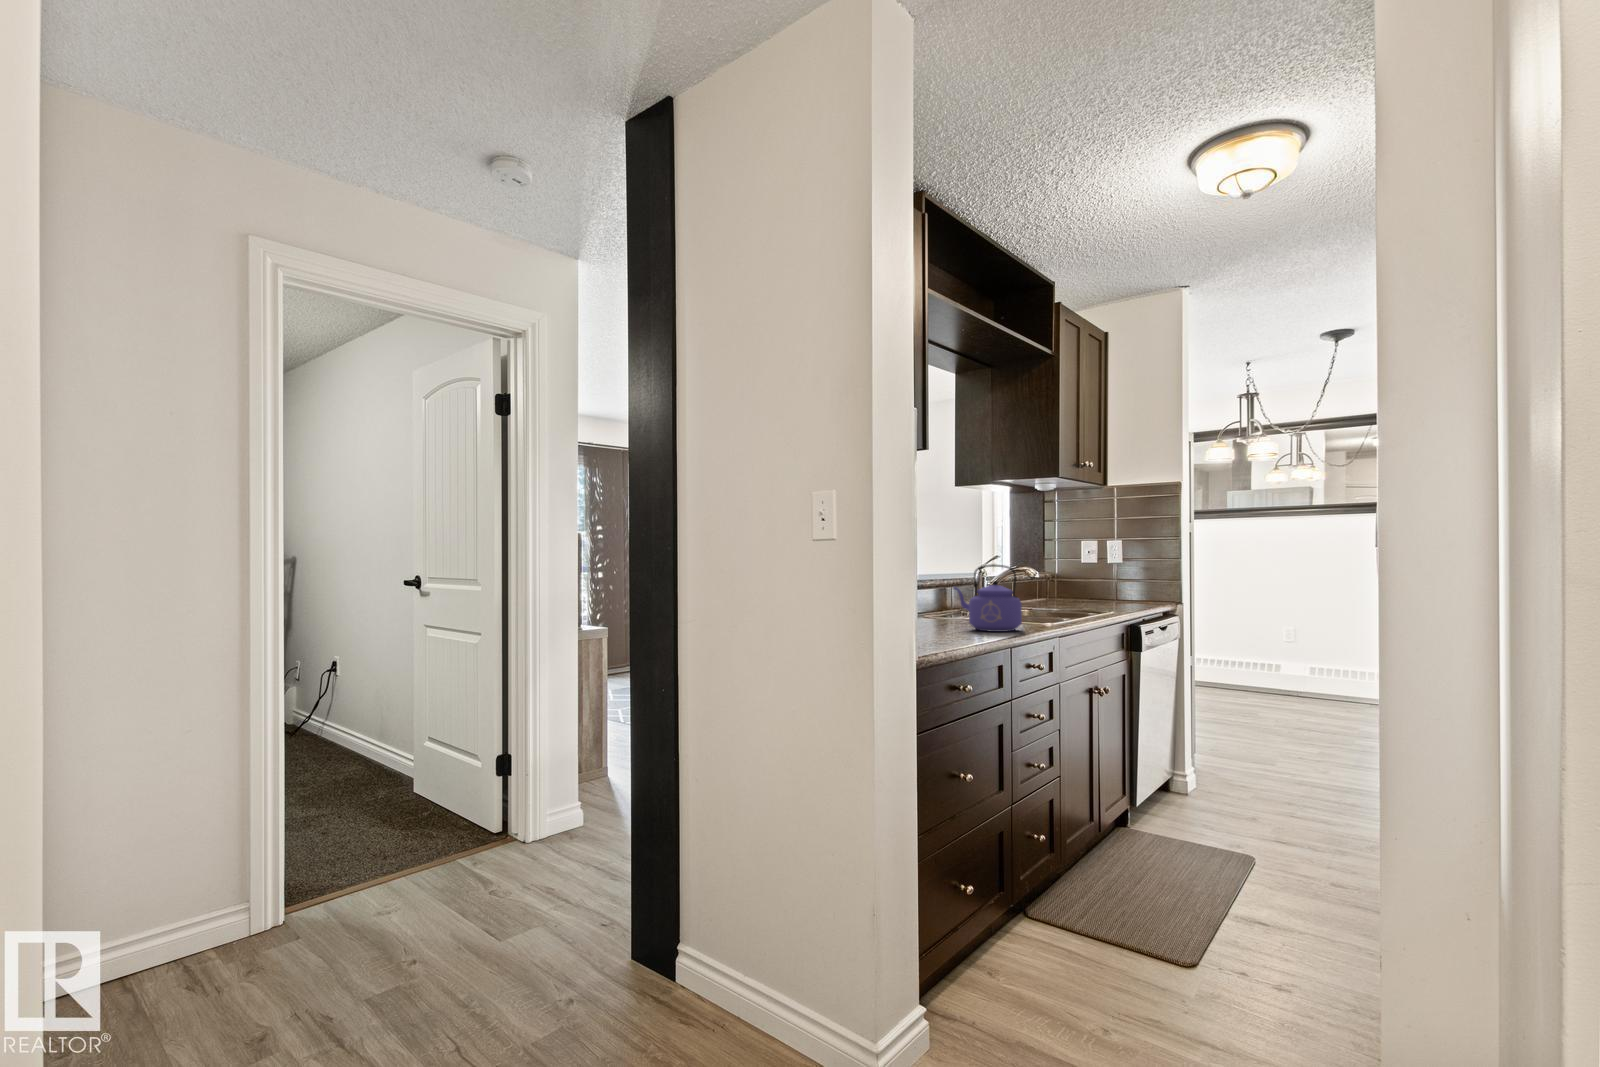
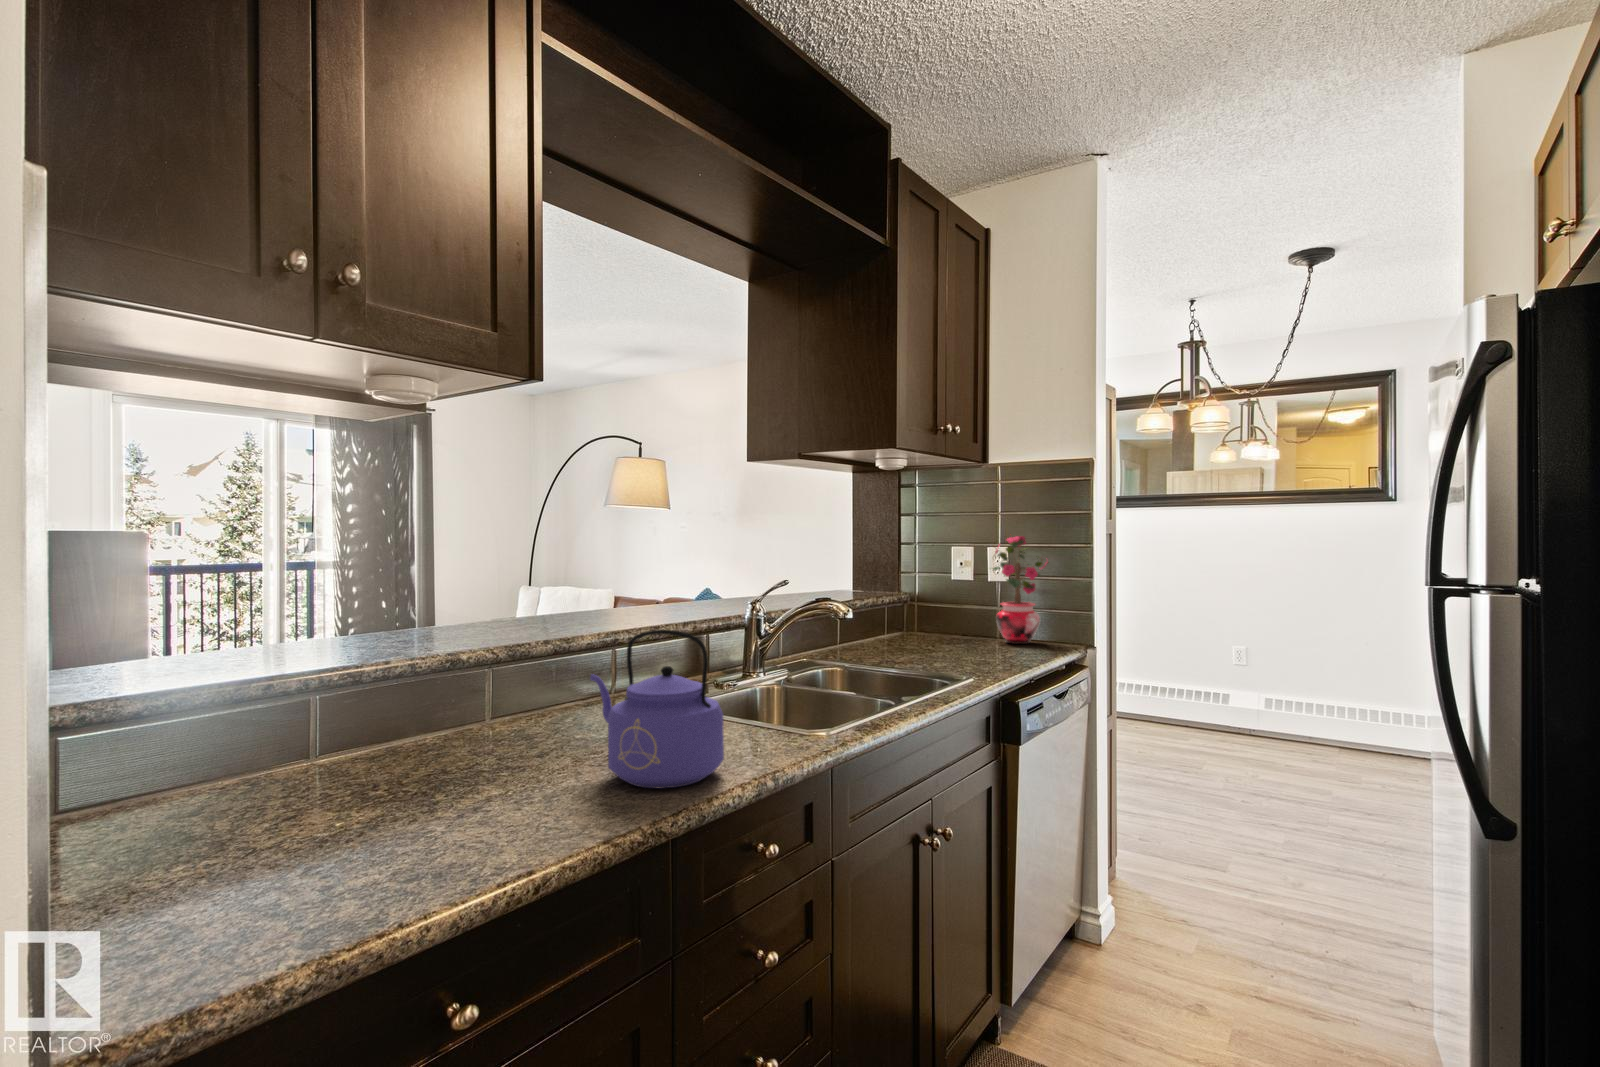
potted plant: none [1106,531,1150,603] -> present [993,536,1048,644]

